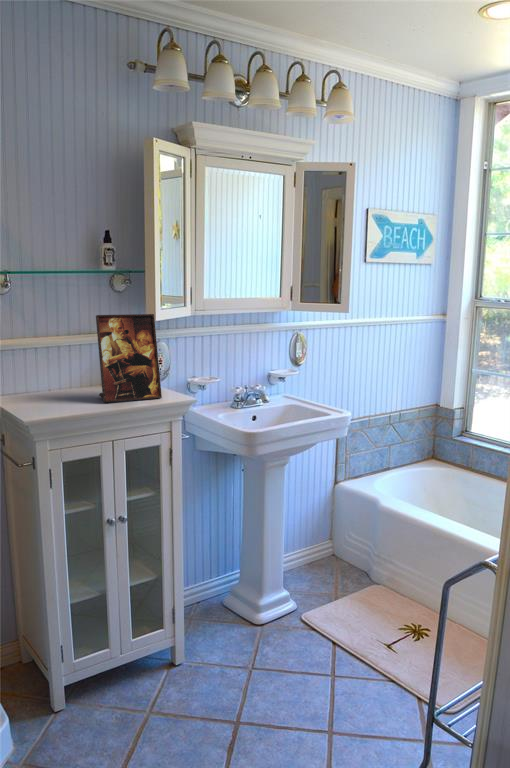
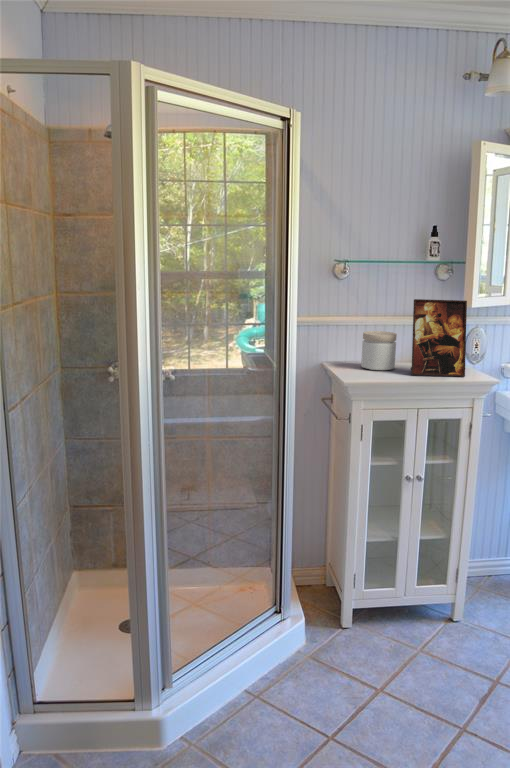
jar: none [37,354,80,401] -> present [361,331,397,370]

